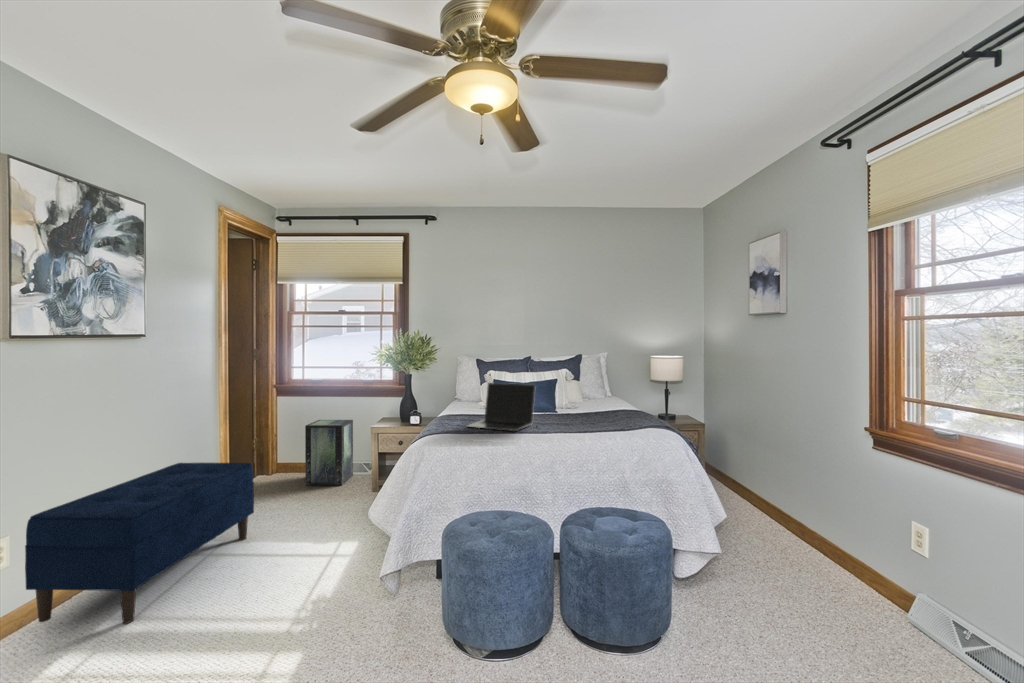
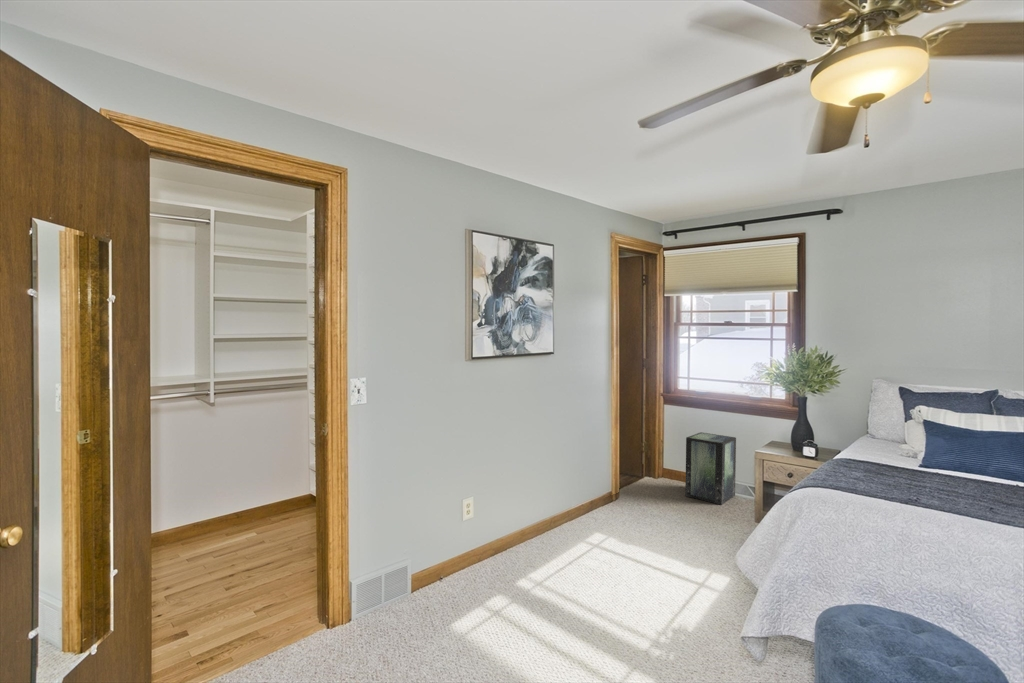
laptop: present [466,383,535,431] -> none [872,426,999,504]
bench: present [25,463,254,623] -> none [476,459,633,589]

